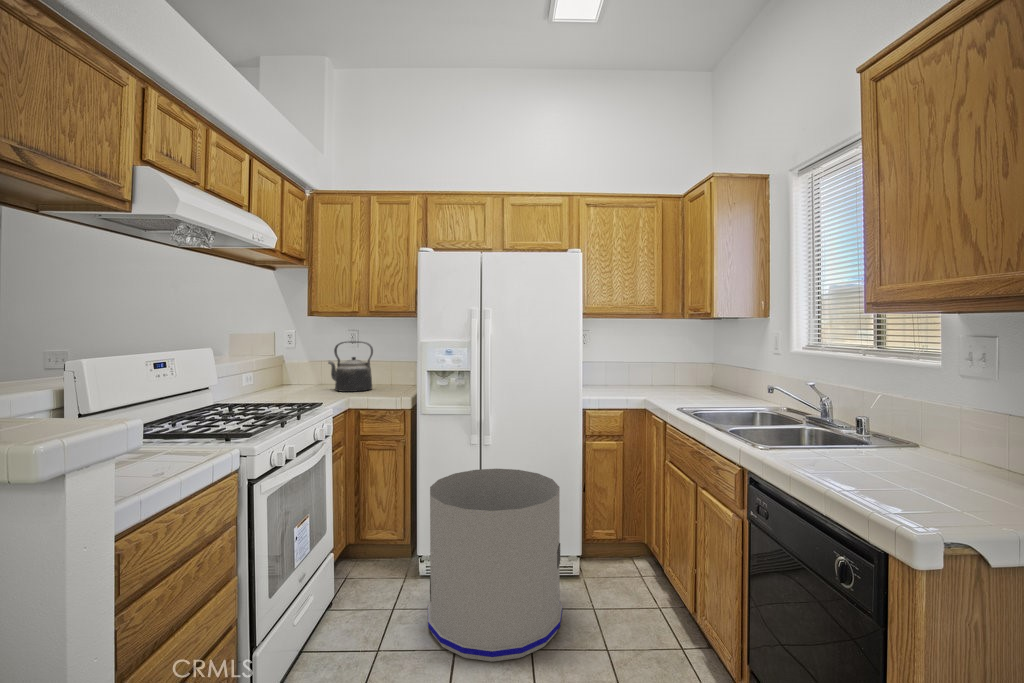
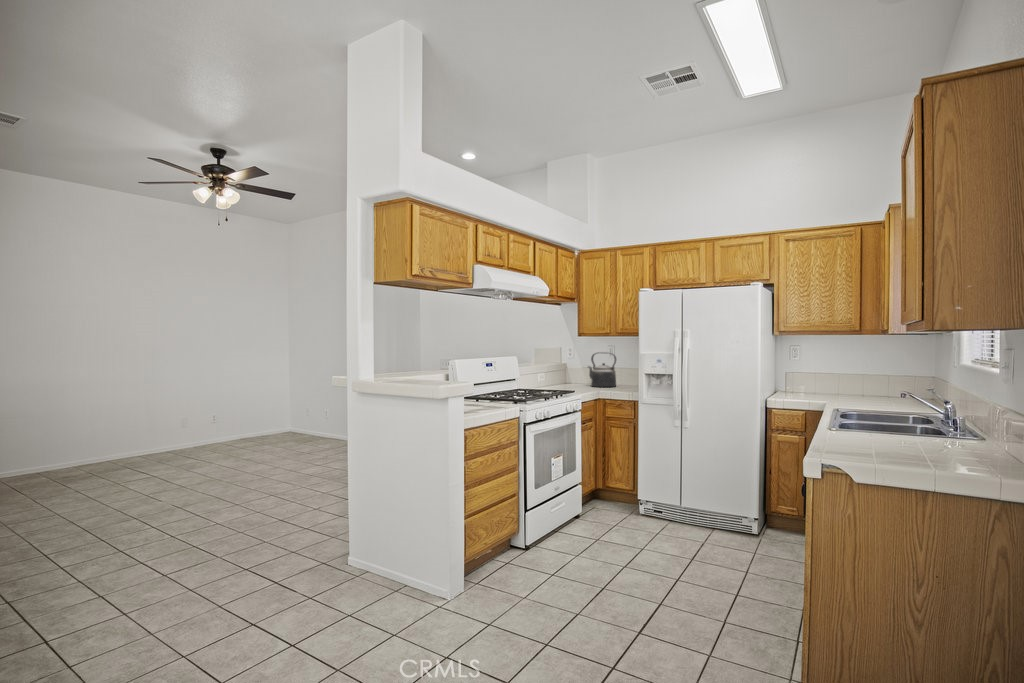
trash can: present [428,469,562,662] -> none [632,445,727,560]

